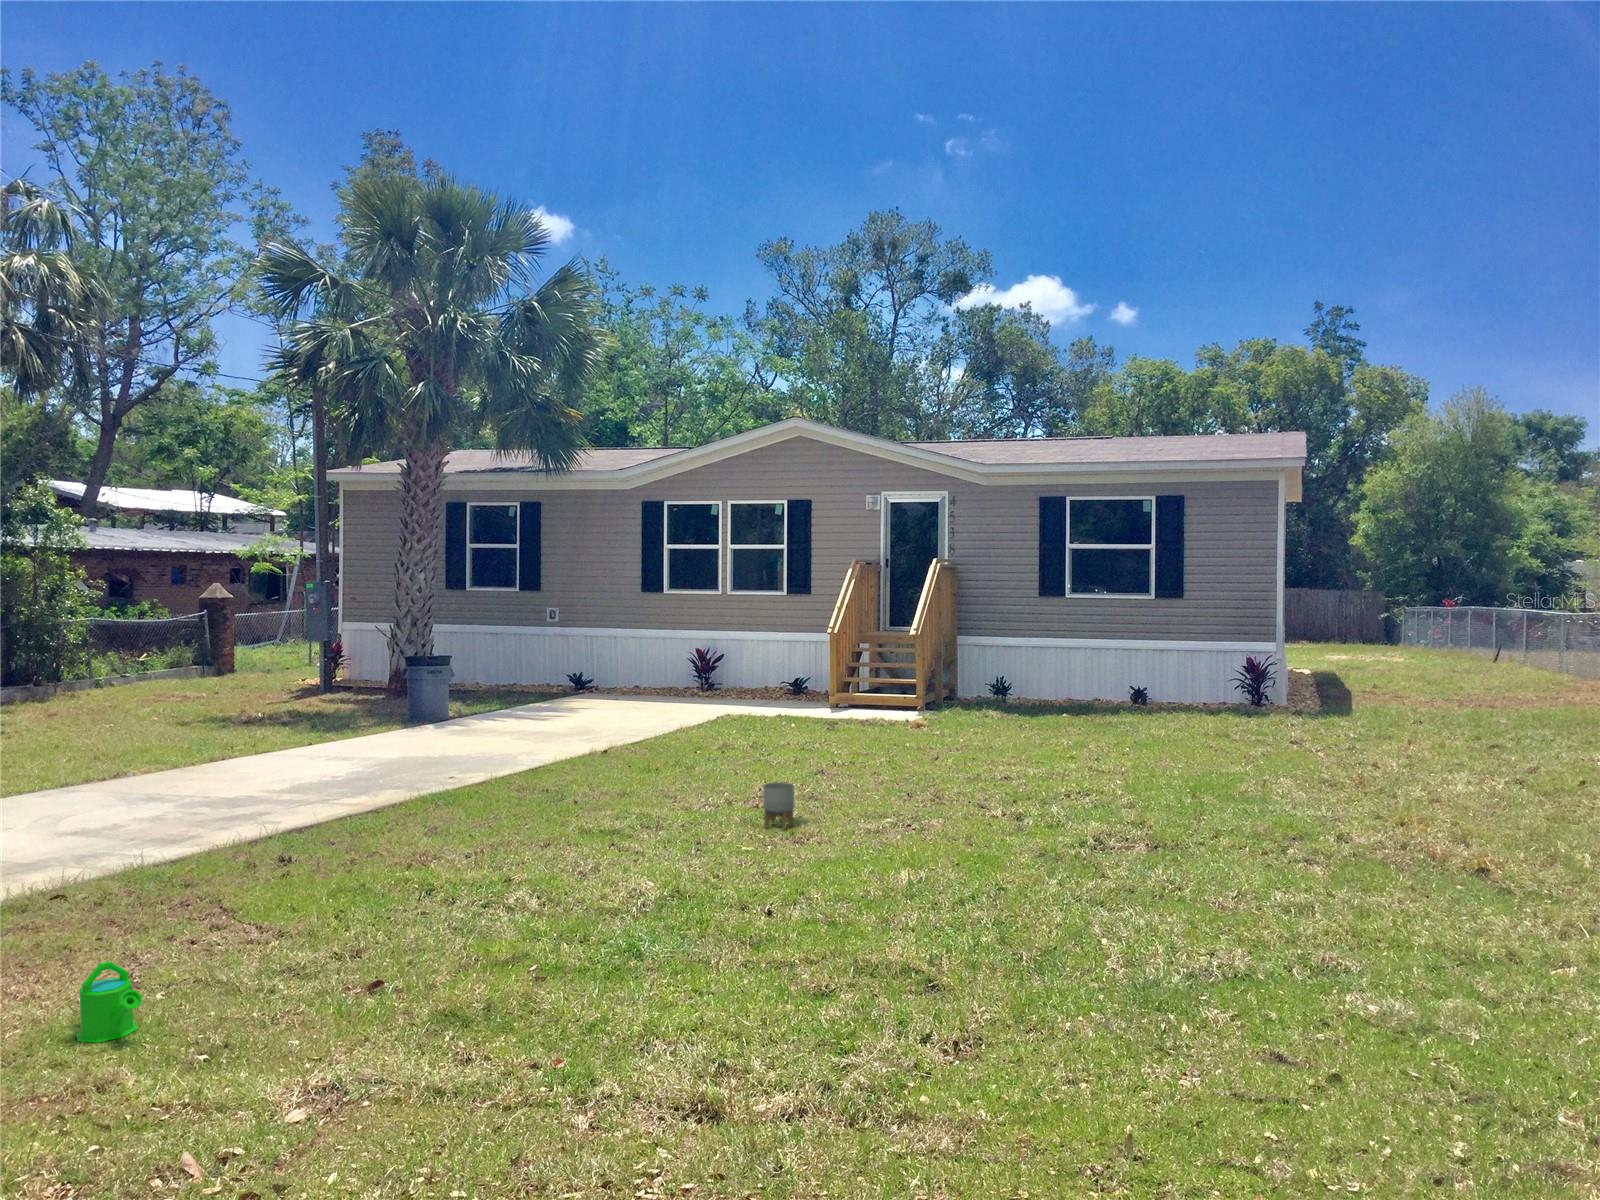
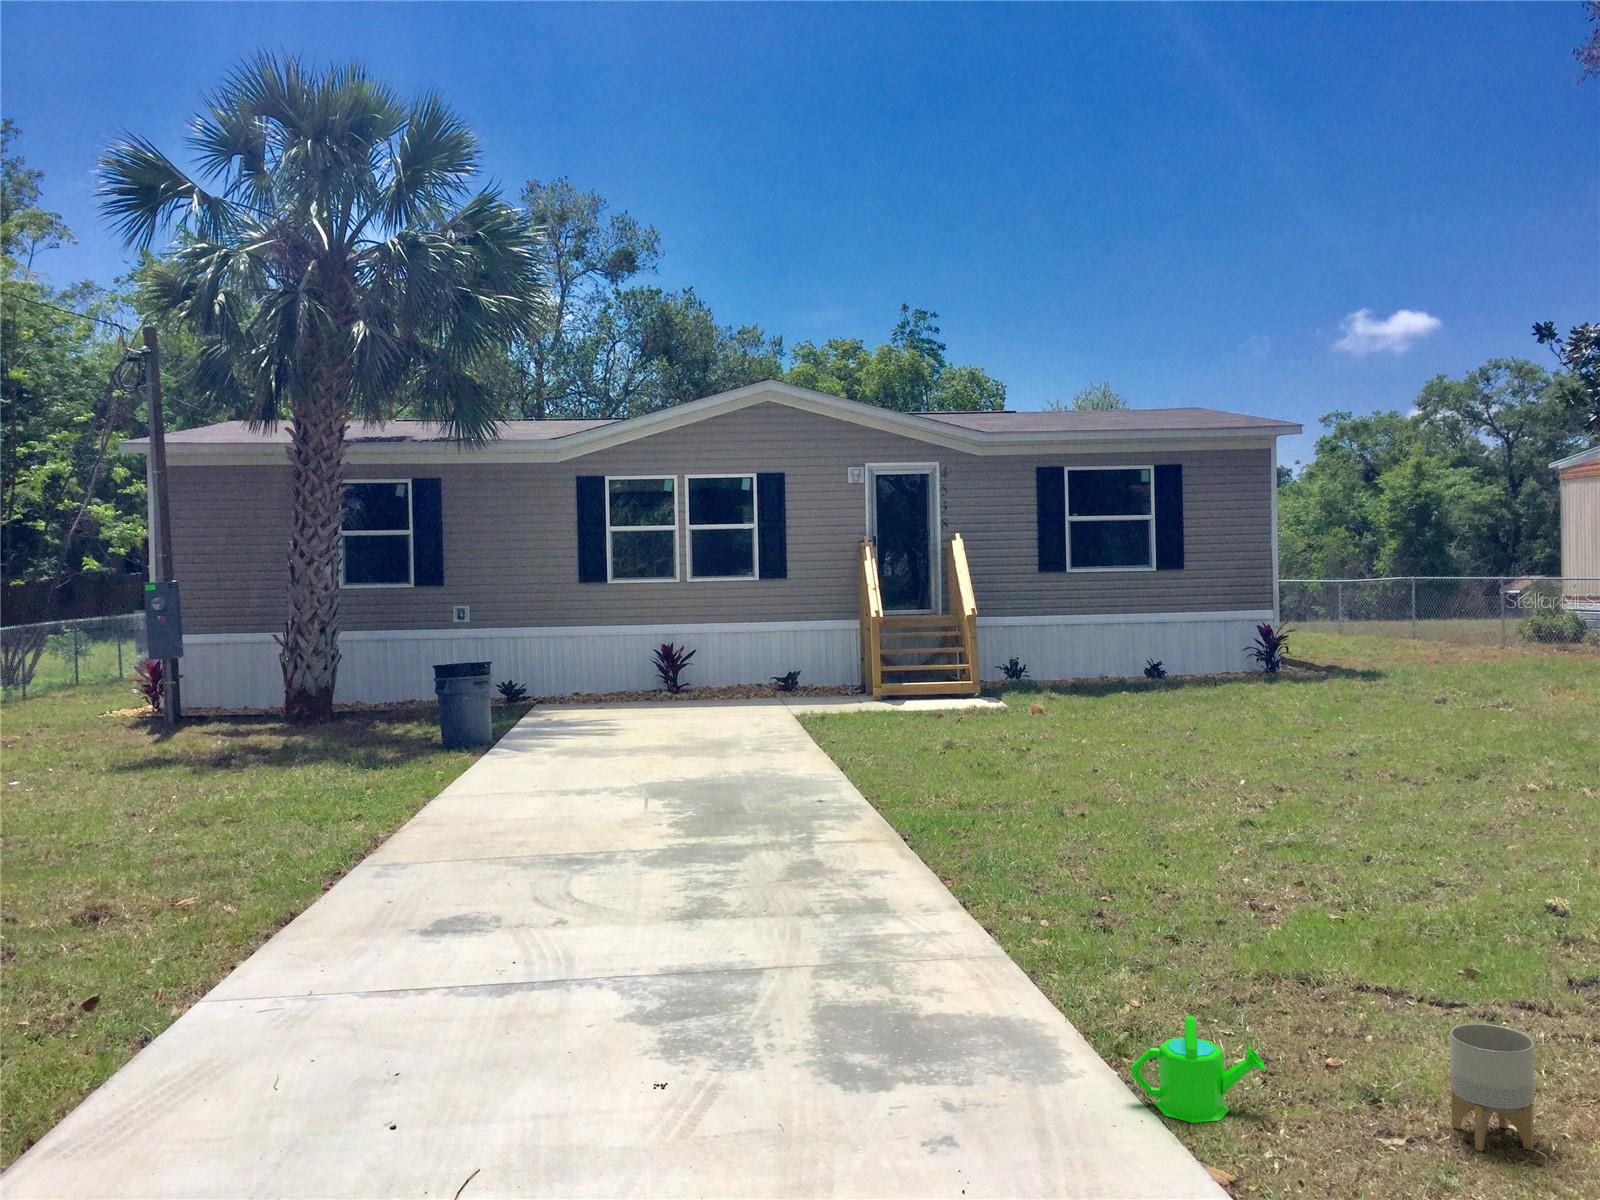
planter: present [763,782,794,830] -> present [1450,1023,1534,1151]

